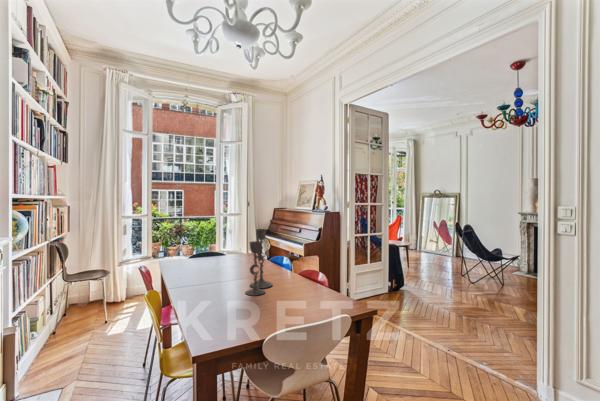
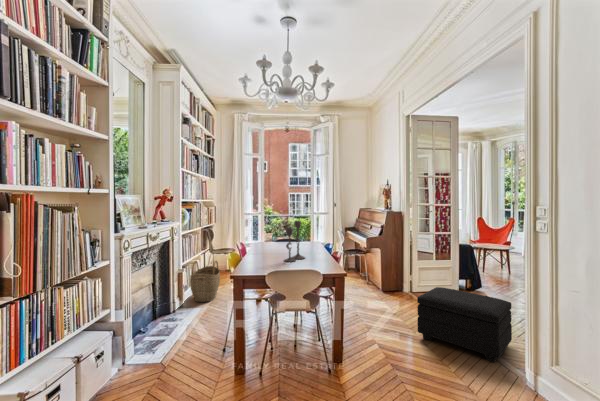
woven basket: none [31,297,91,377] -> present [190,261,220,302]
footstool: none [400,297,497,378] -> present [417,287,512,362]

